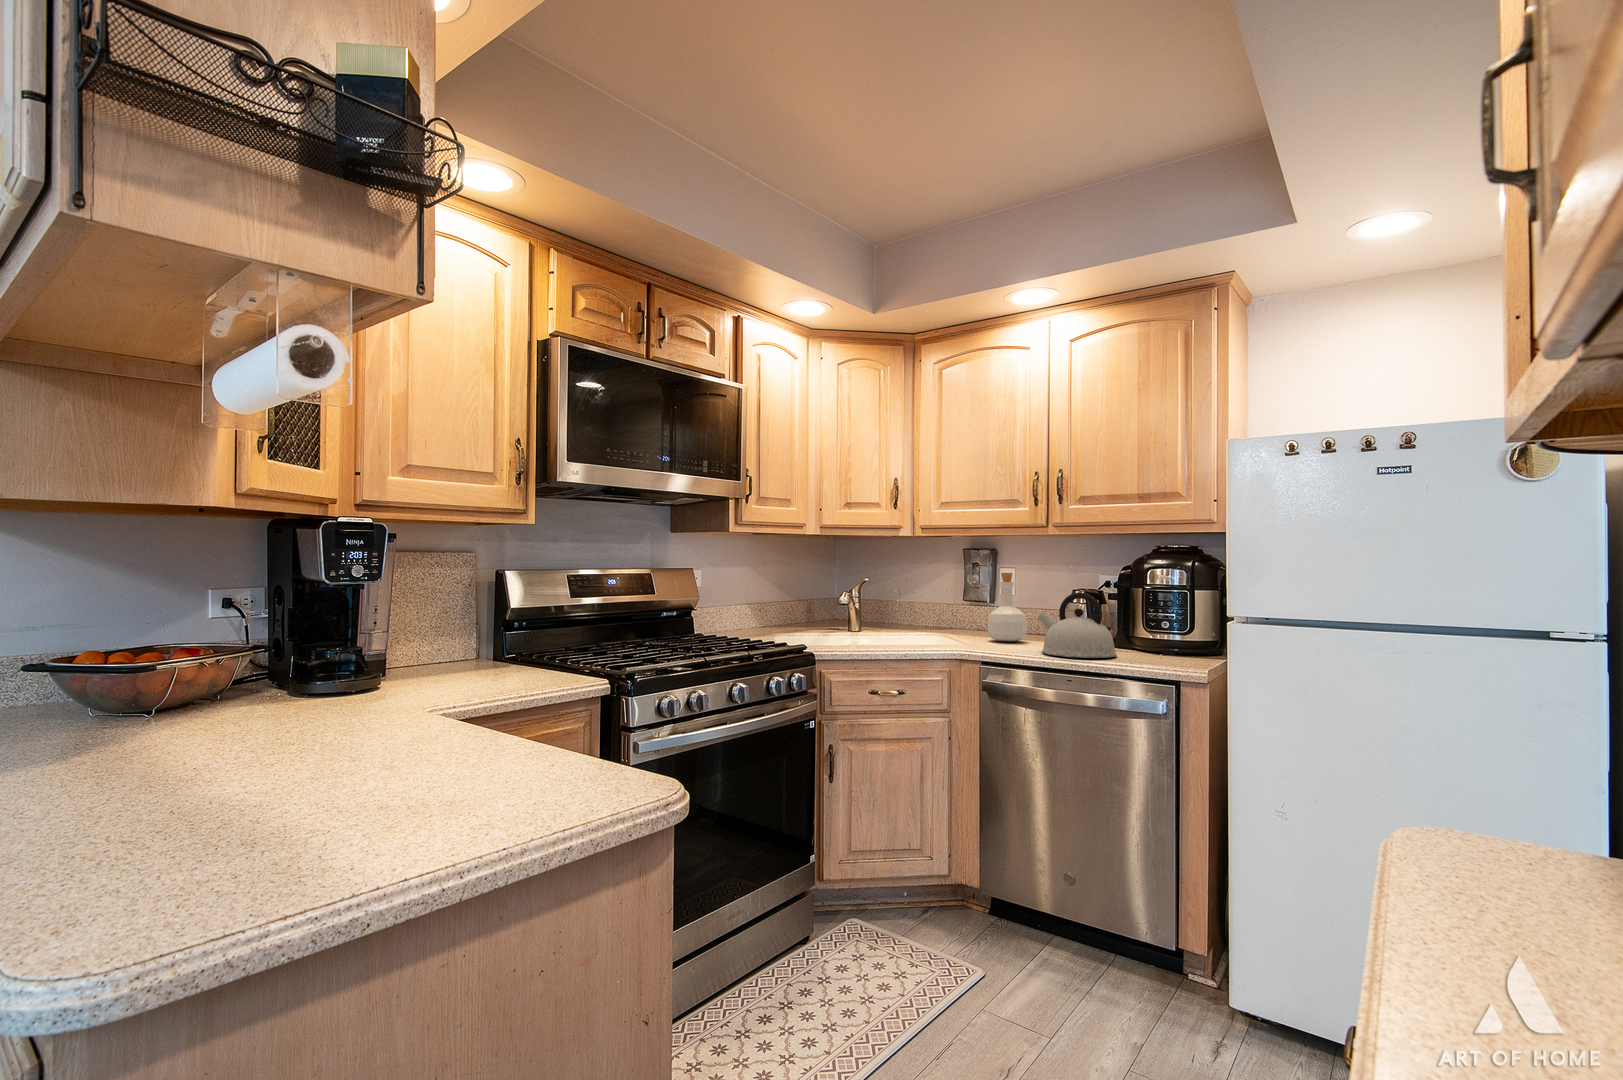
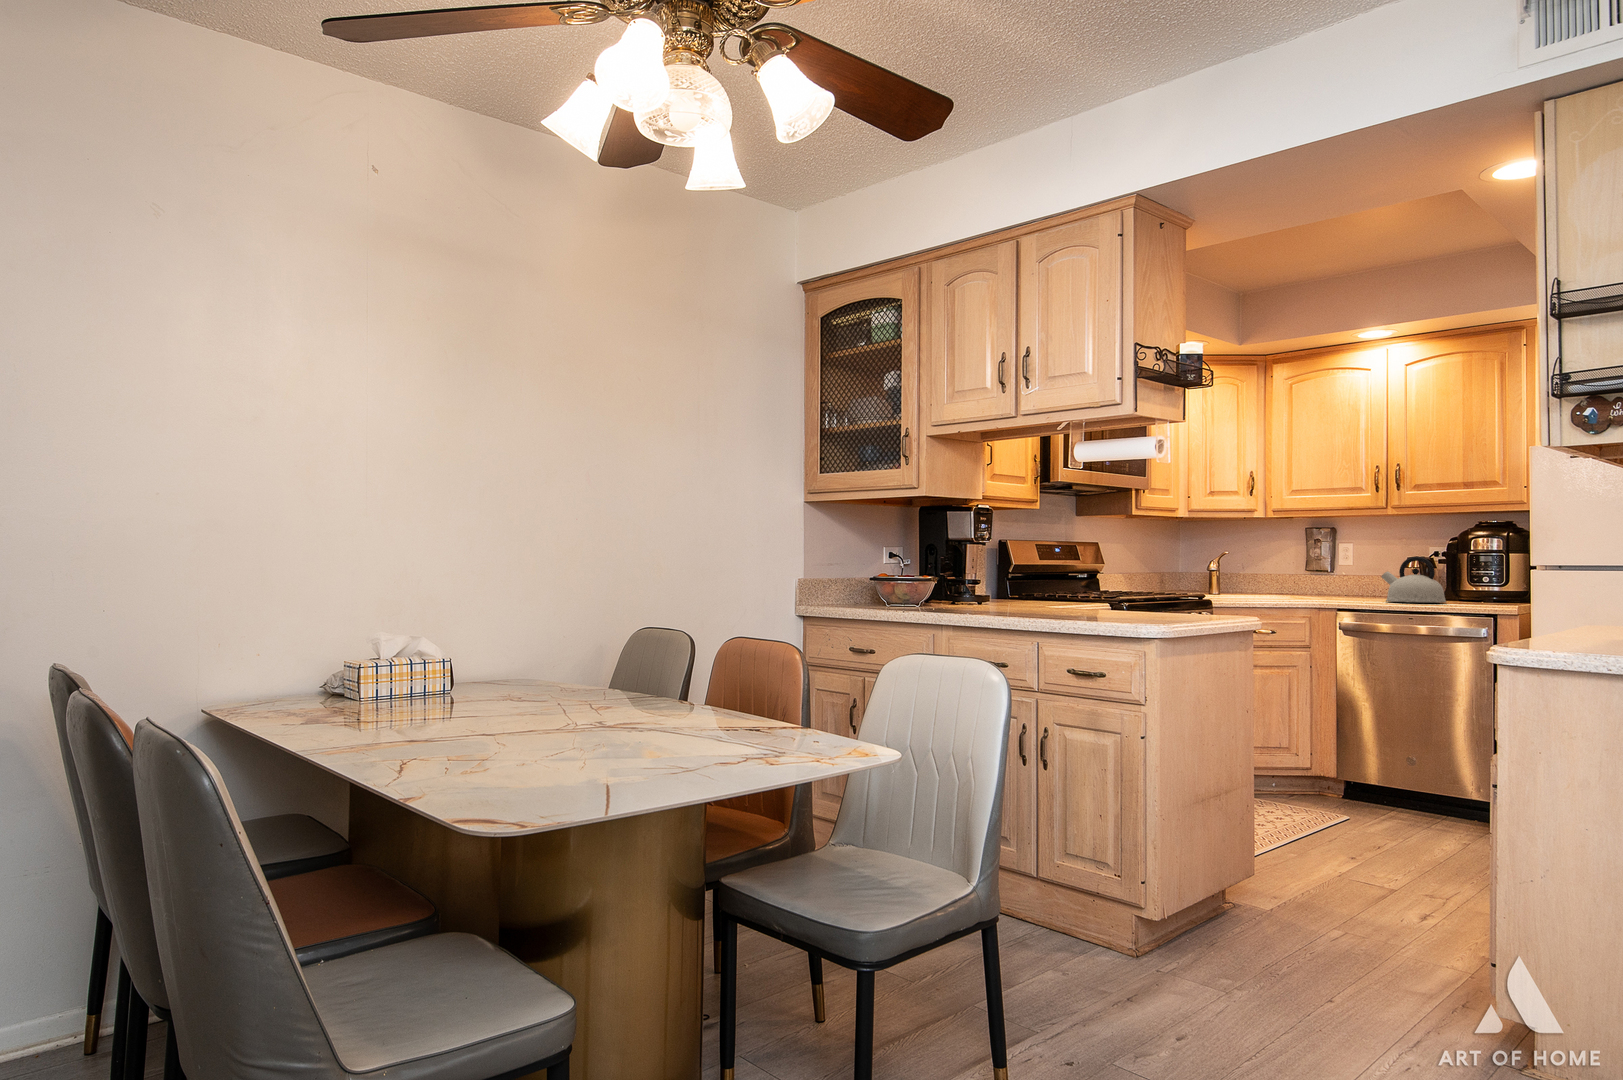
bottle: present [988,573,1027,641] -> none [1335,545,1369,598]

